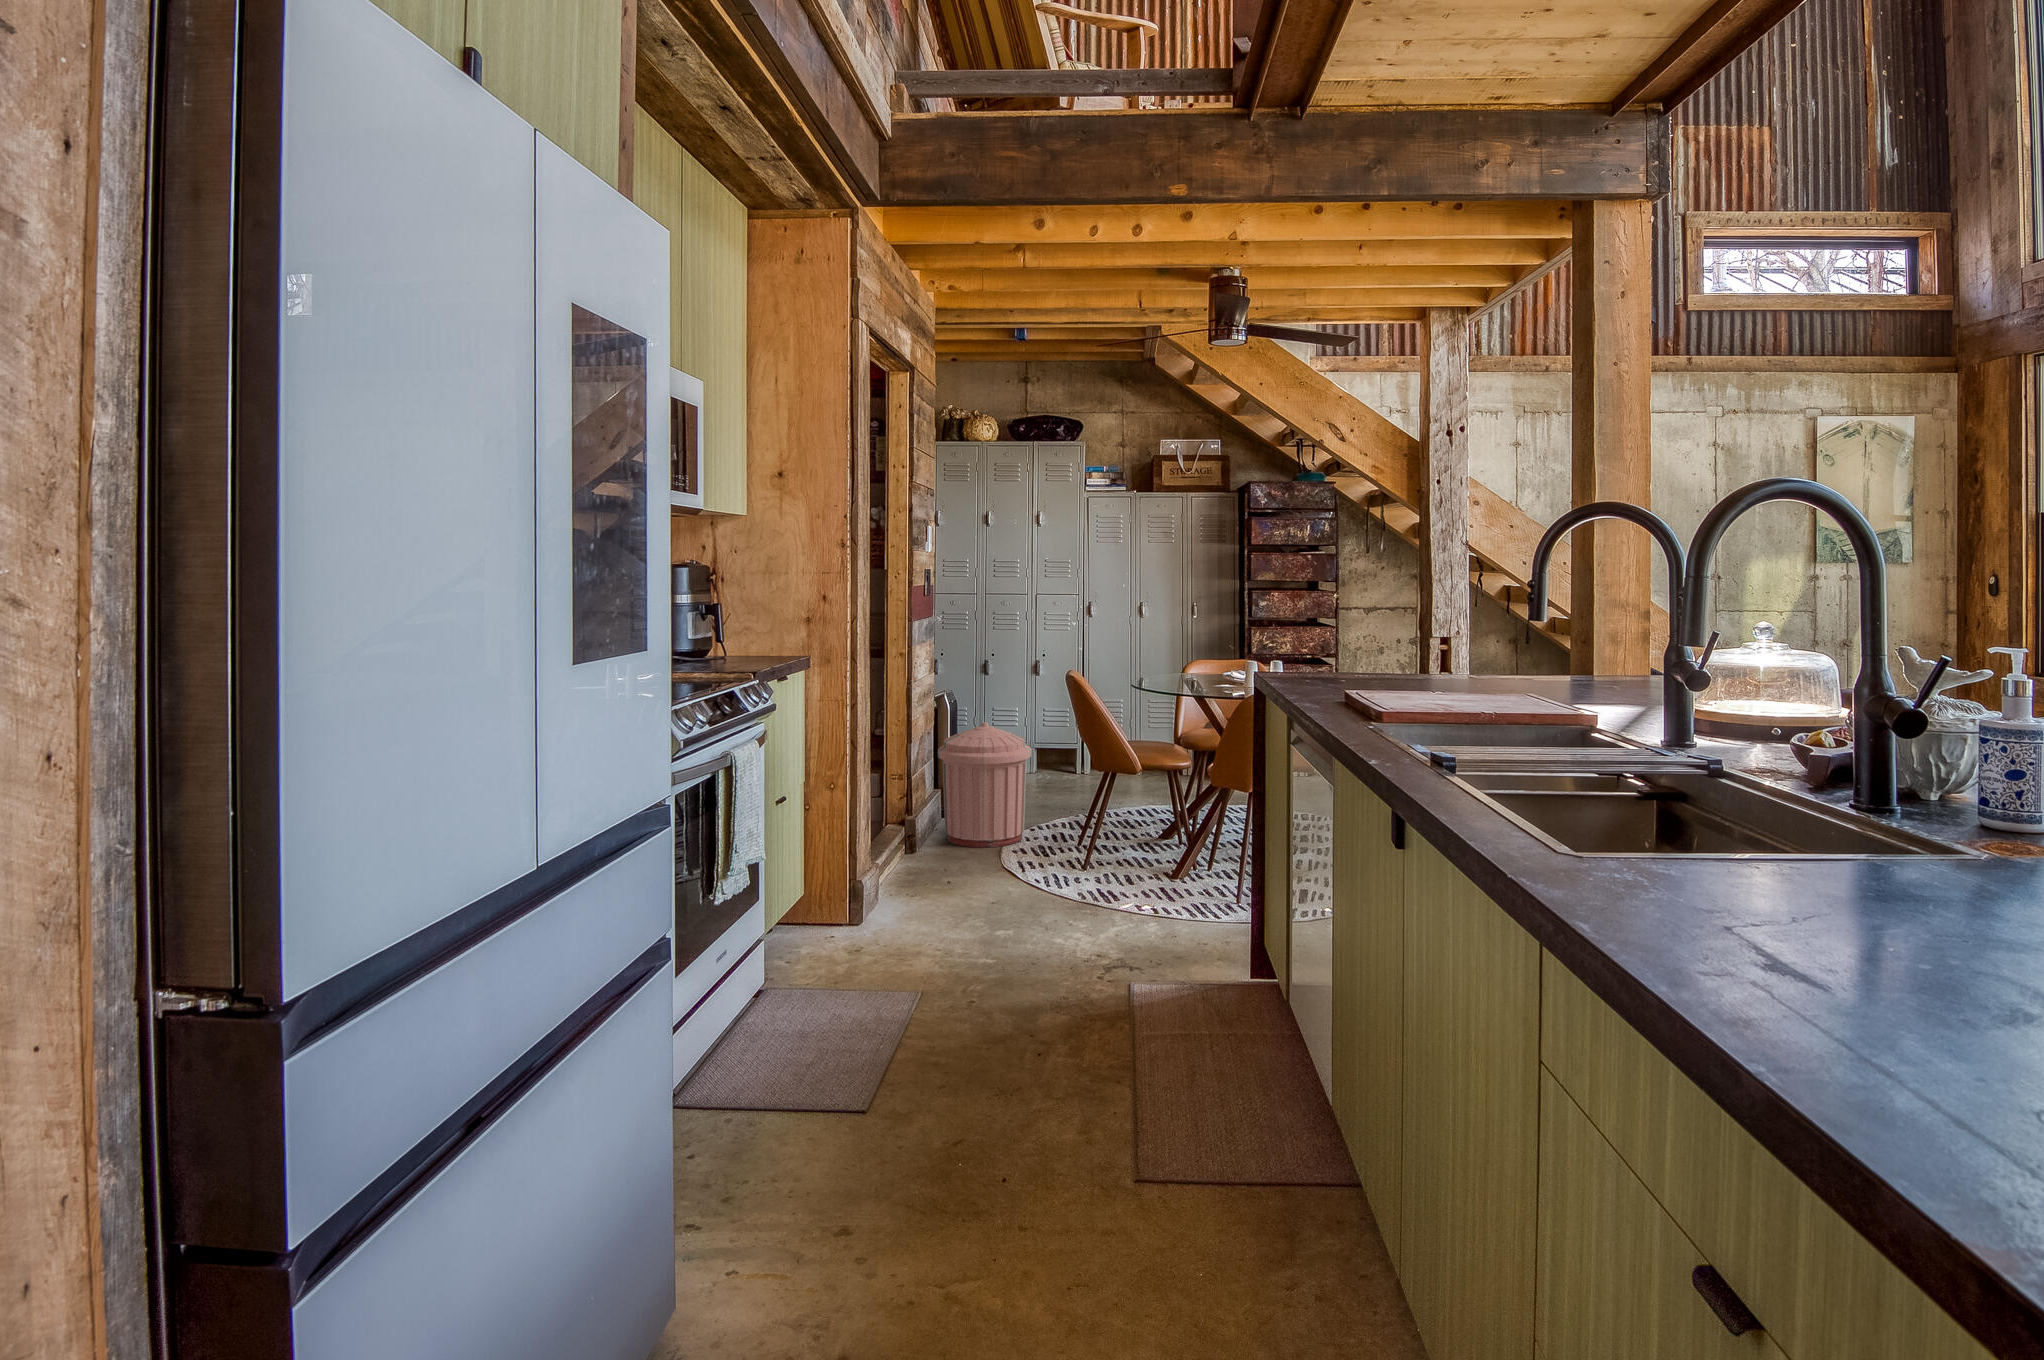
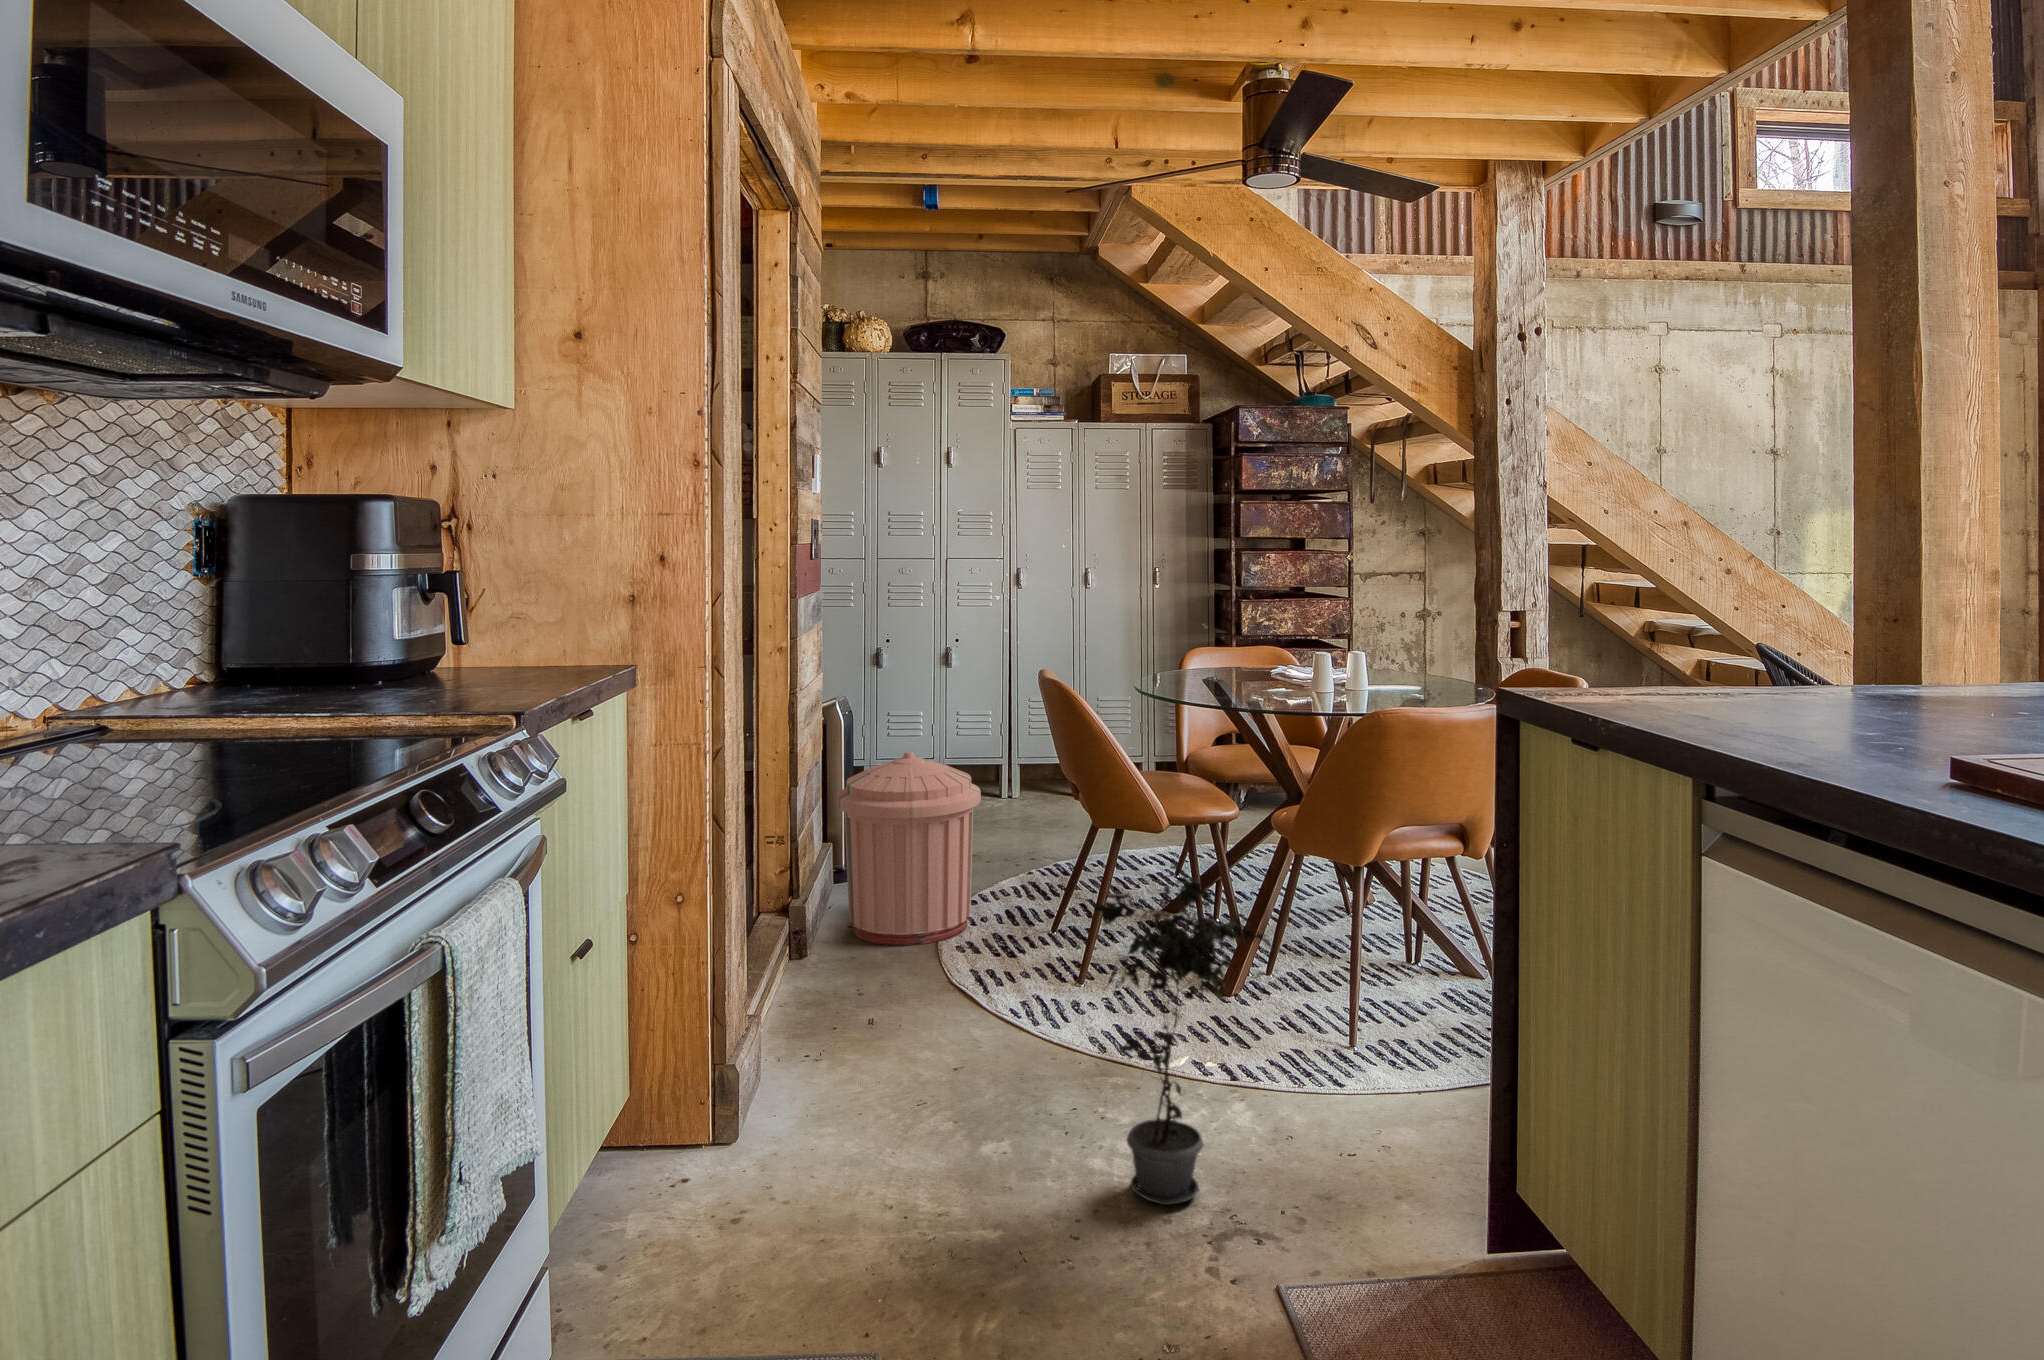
potted plant: none [1059,778,1152,970] -> present [1094,865,1271,1205]

